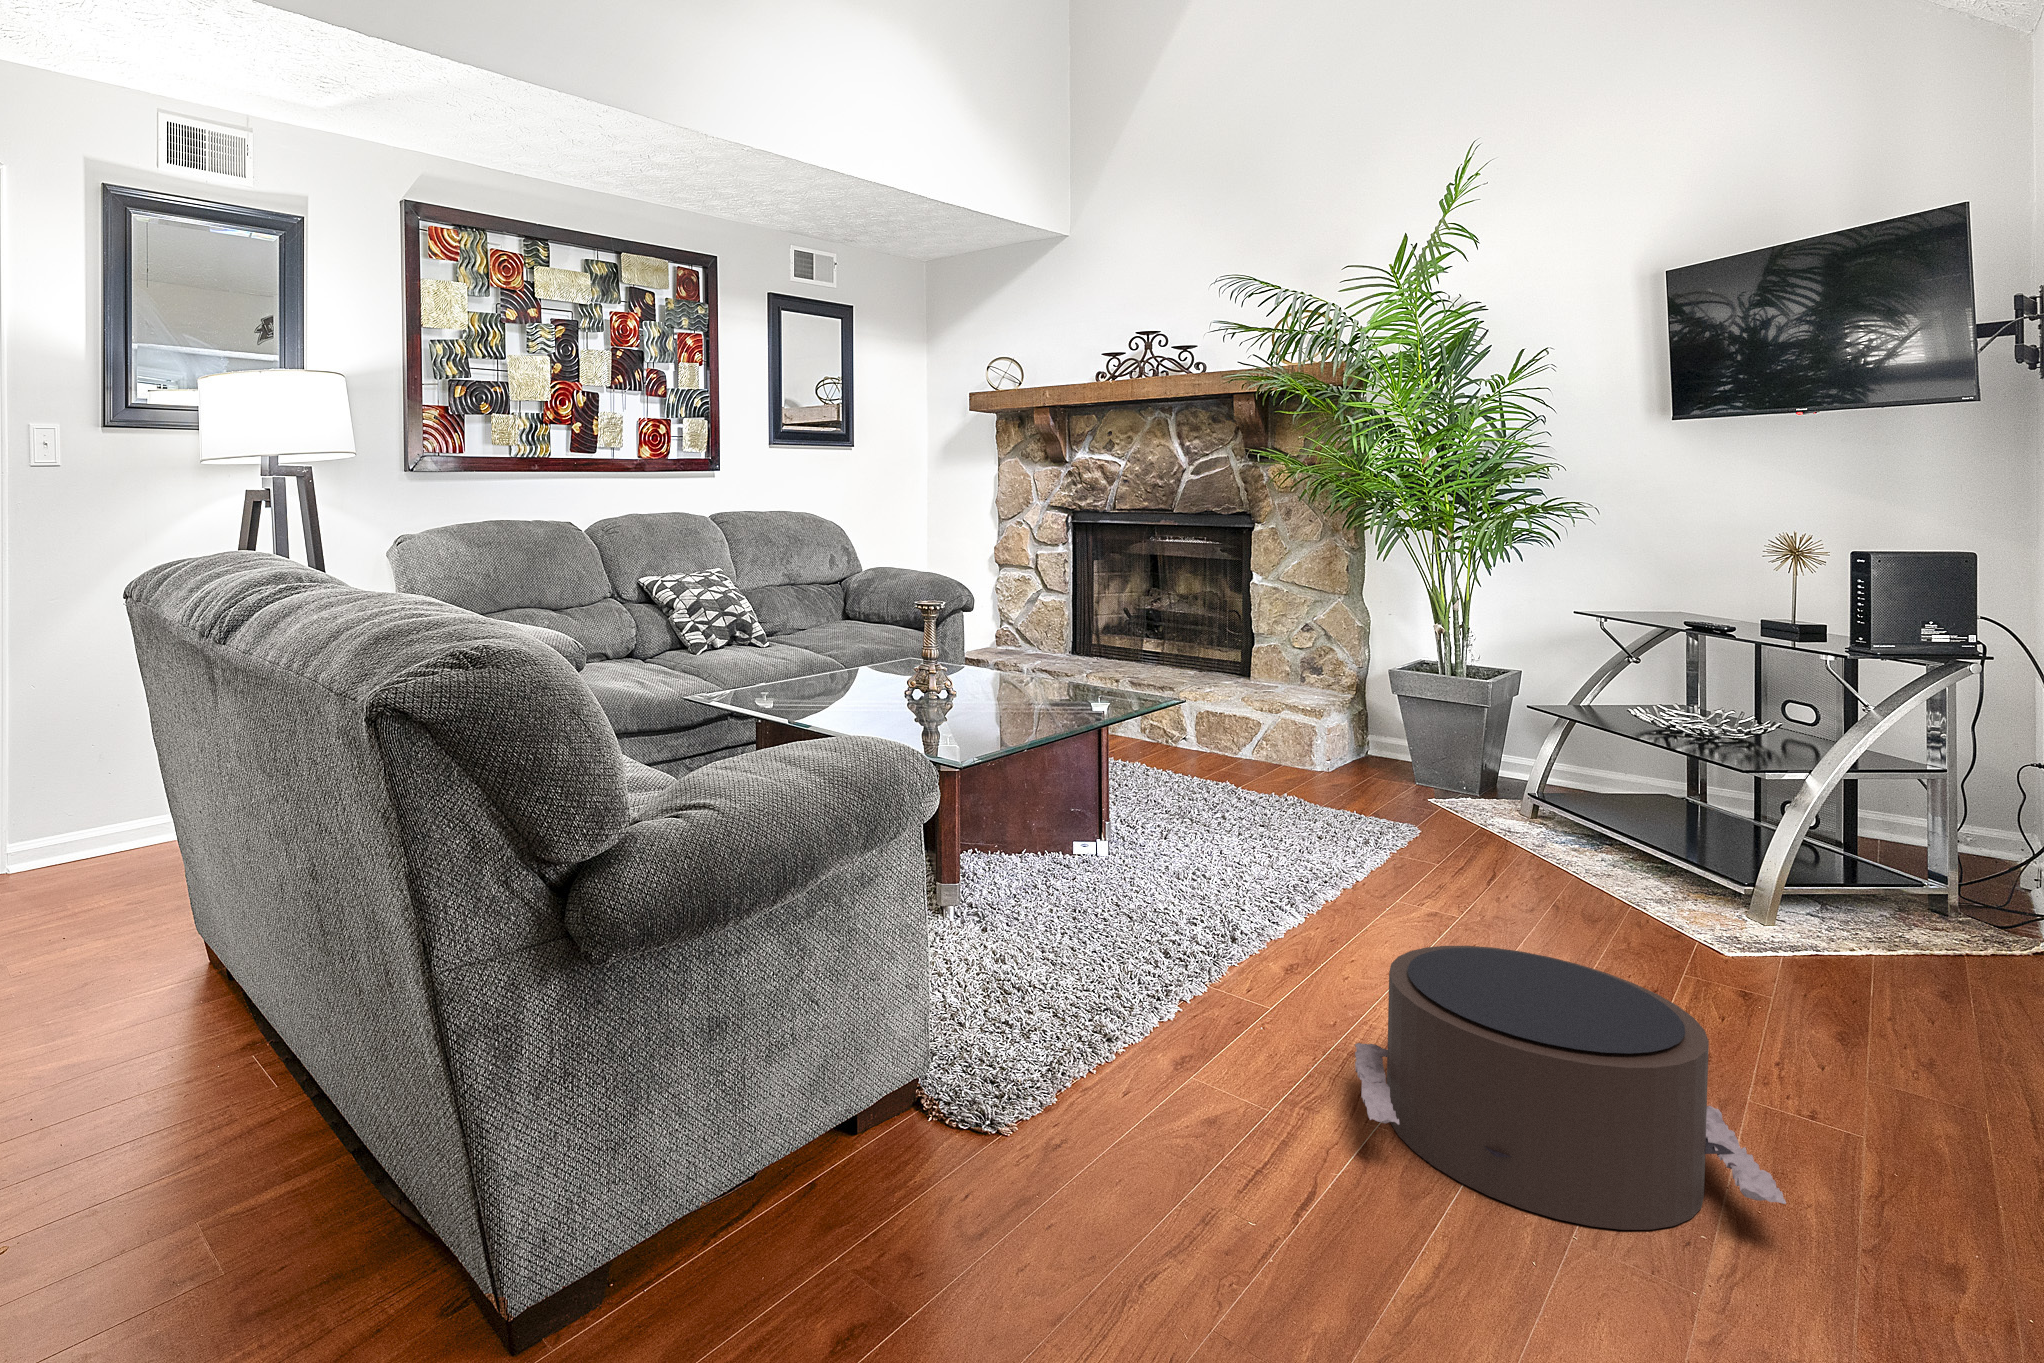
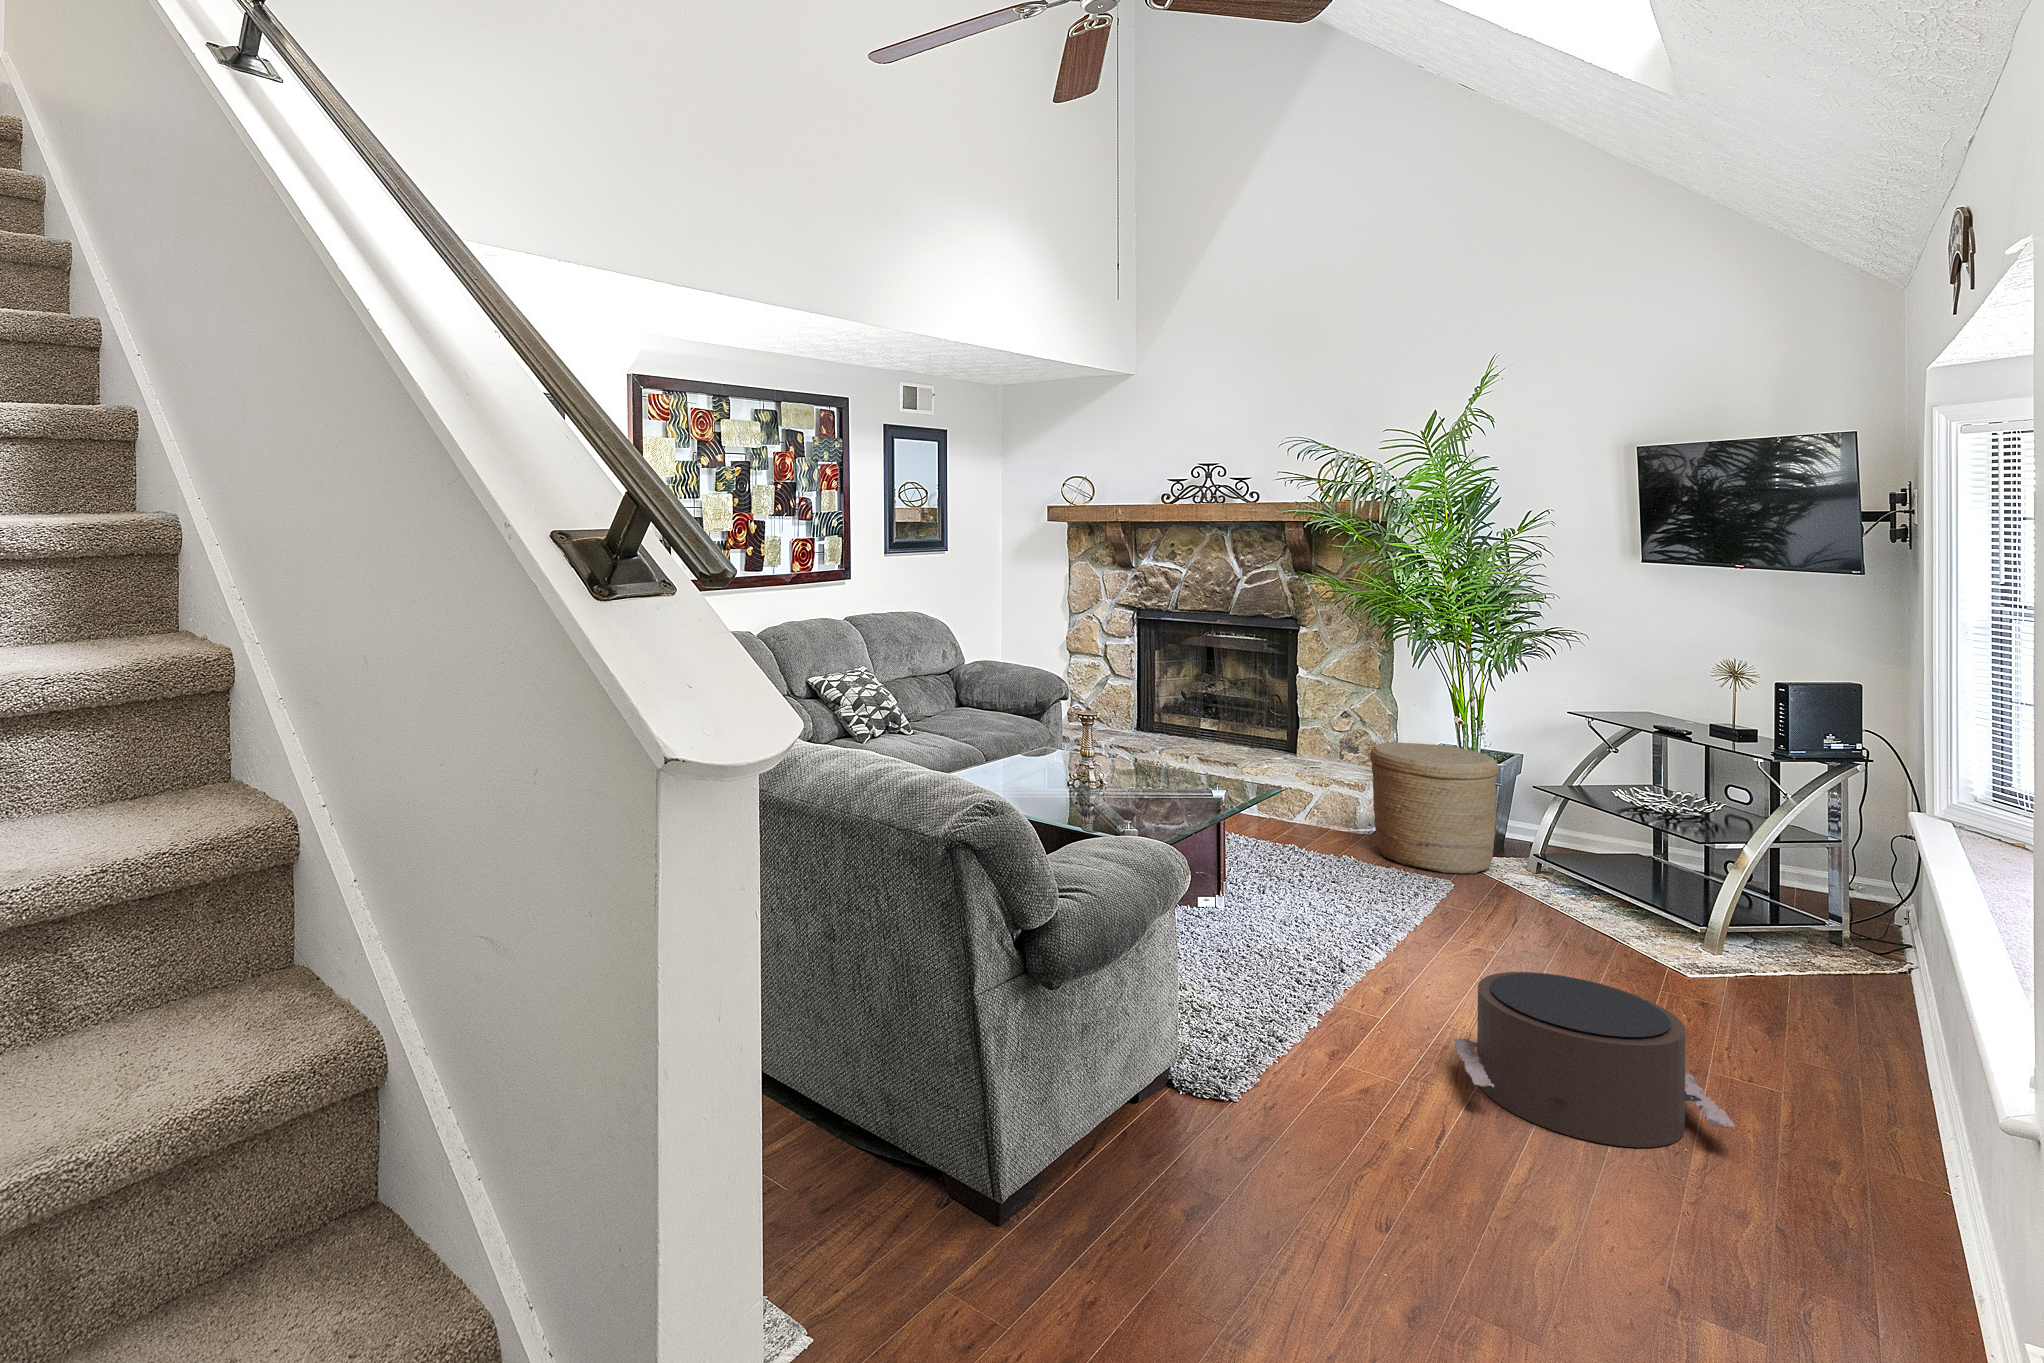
woven basket: none [1321,655,1484,817] -> present [1370,742,1499,874]

